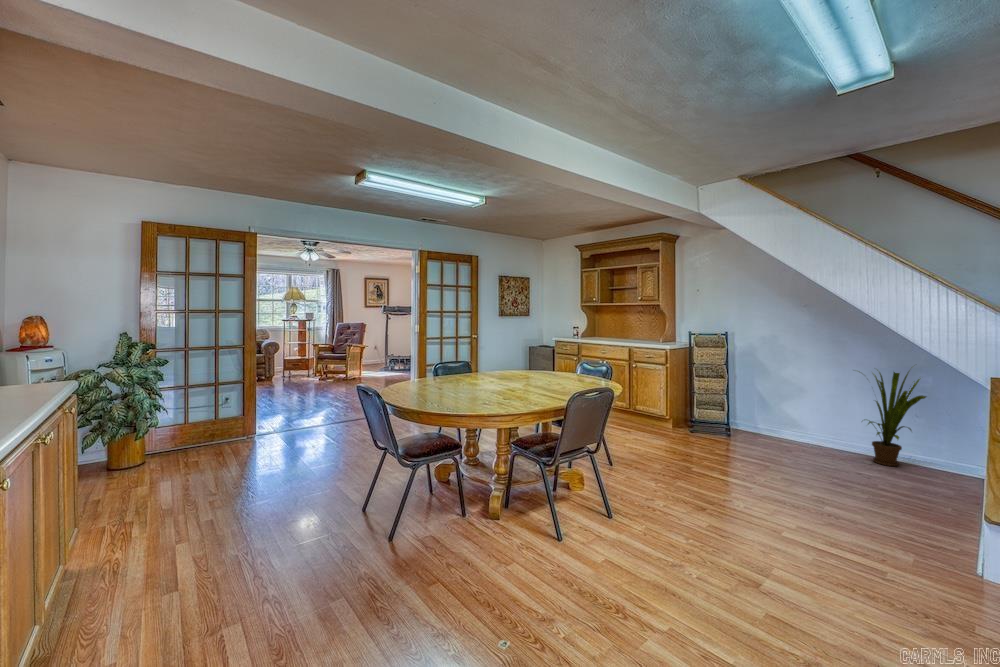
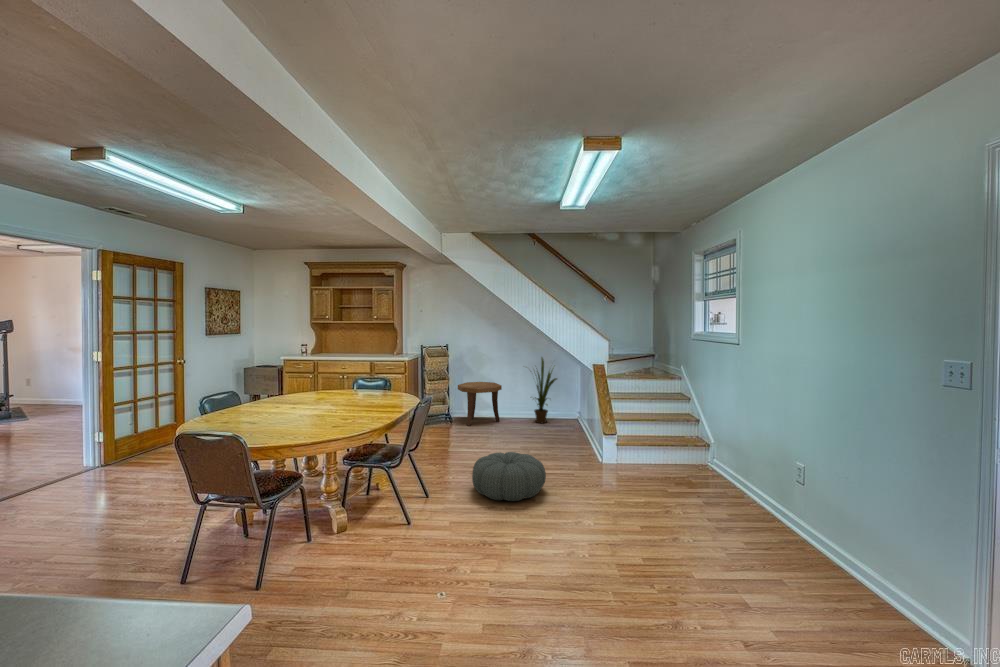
side table: none [739,385,810,448] -> present [458,382,502,426]
pouf: none [667,486,797,573] -> present [472,452,546,501]

